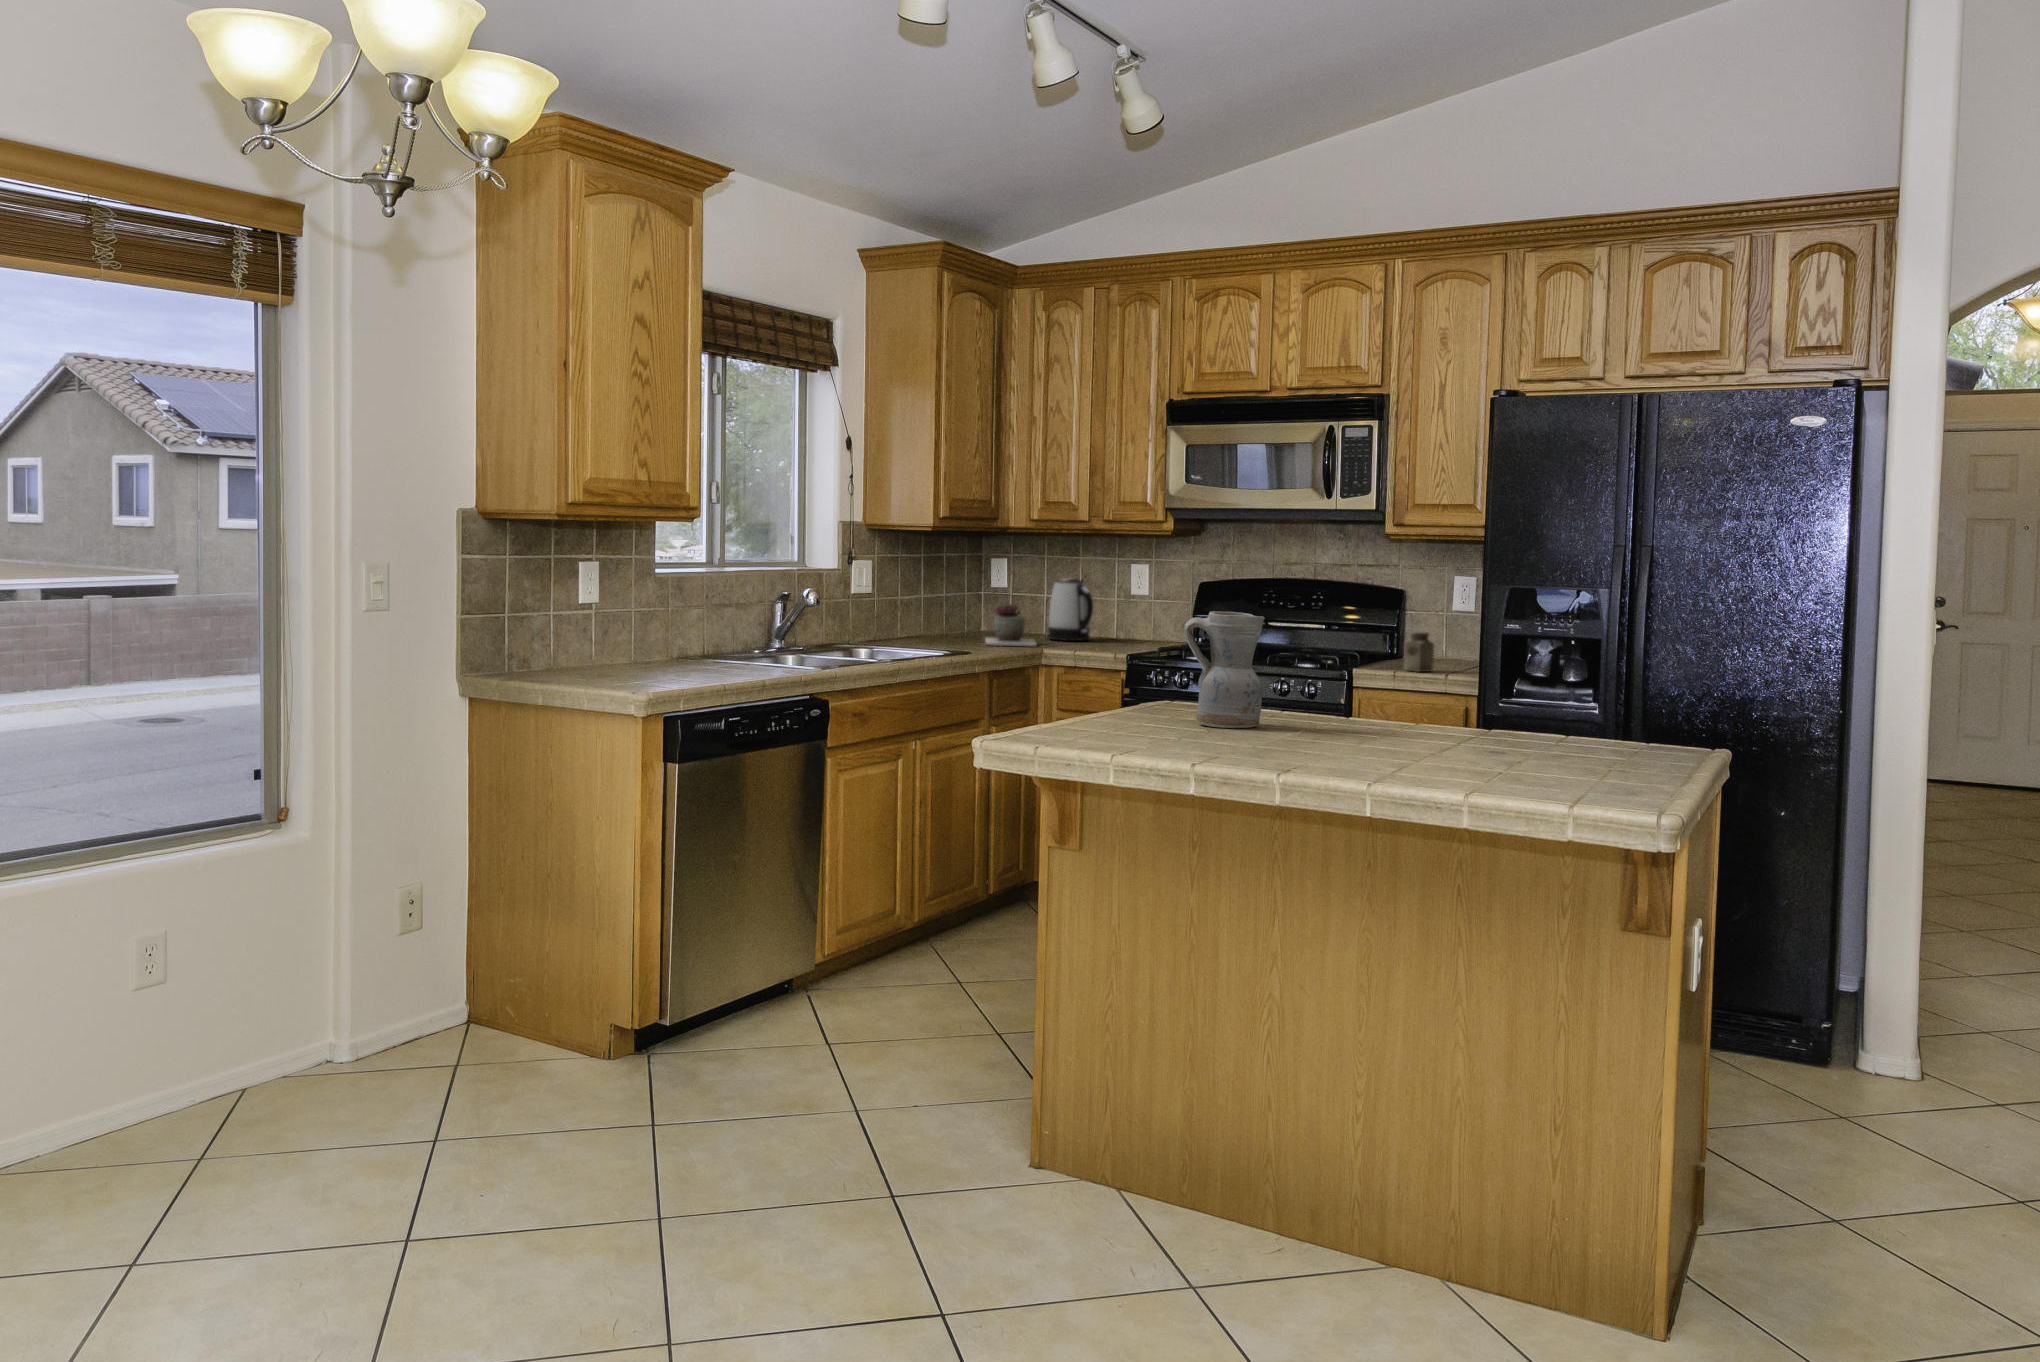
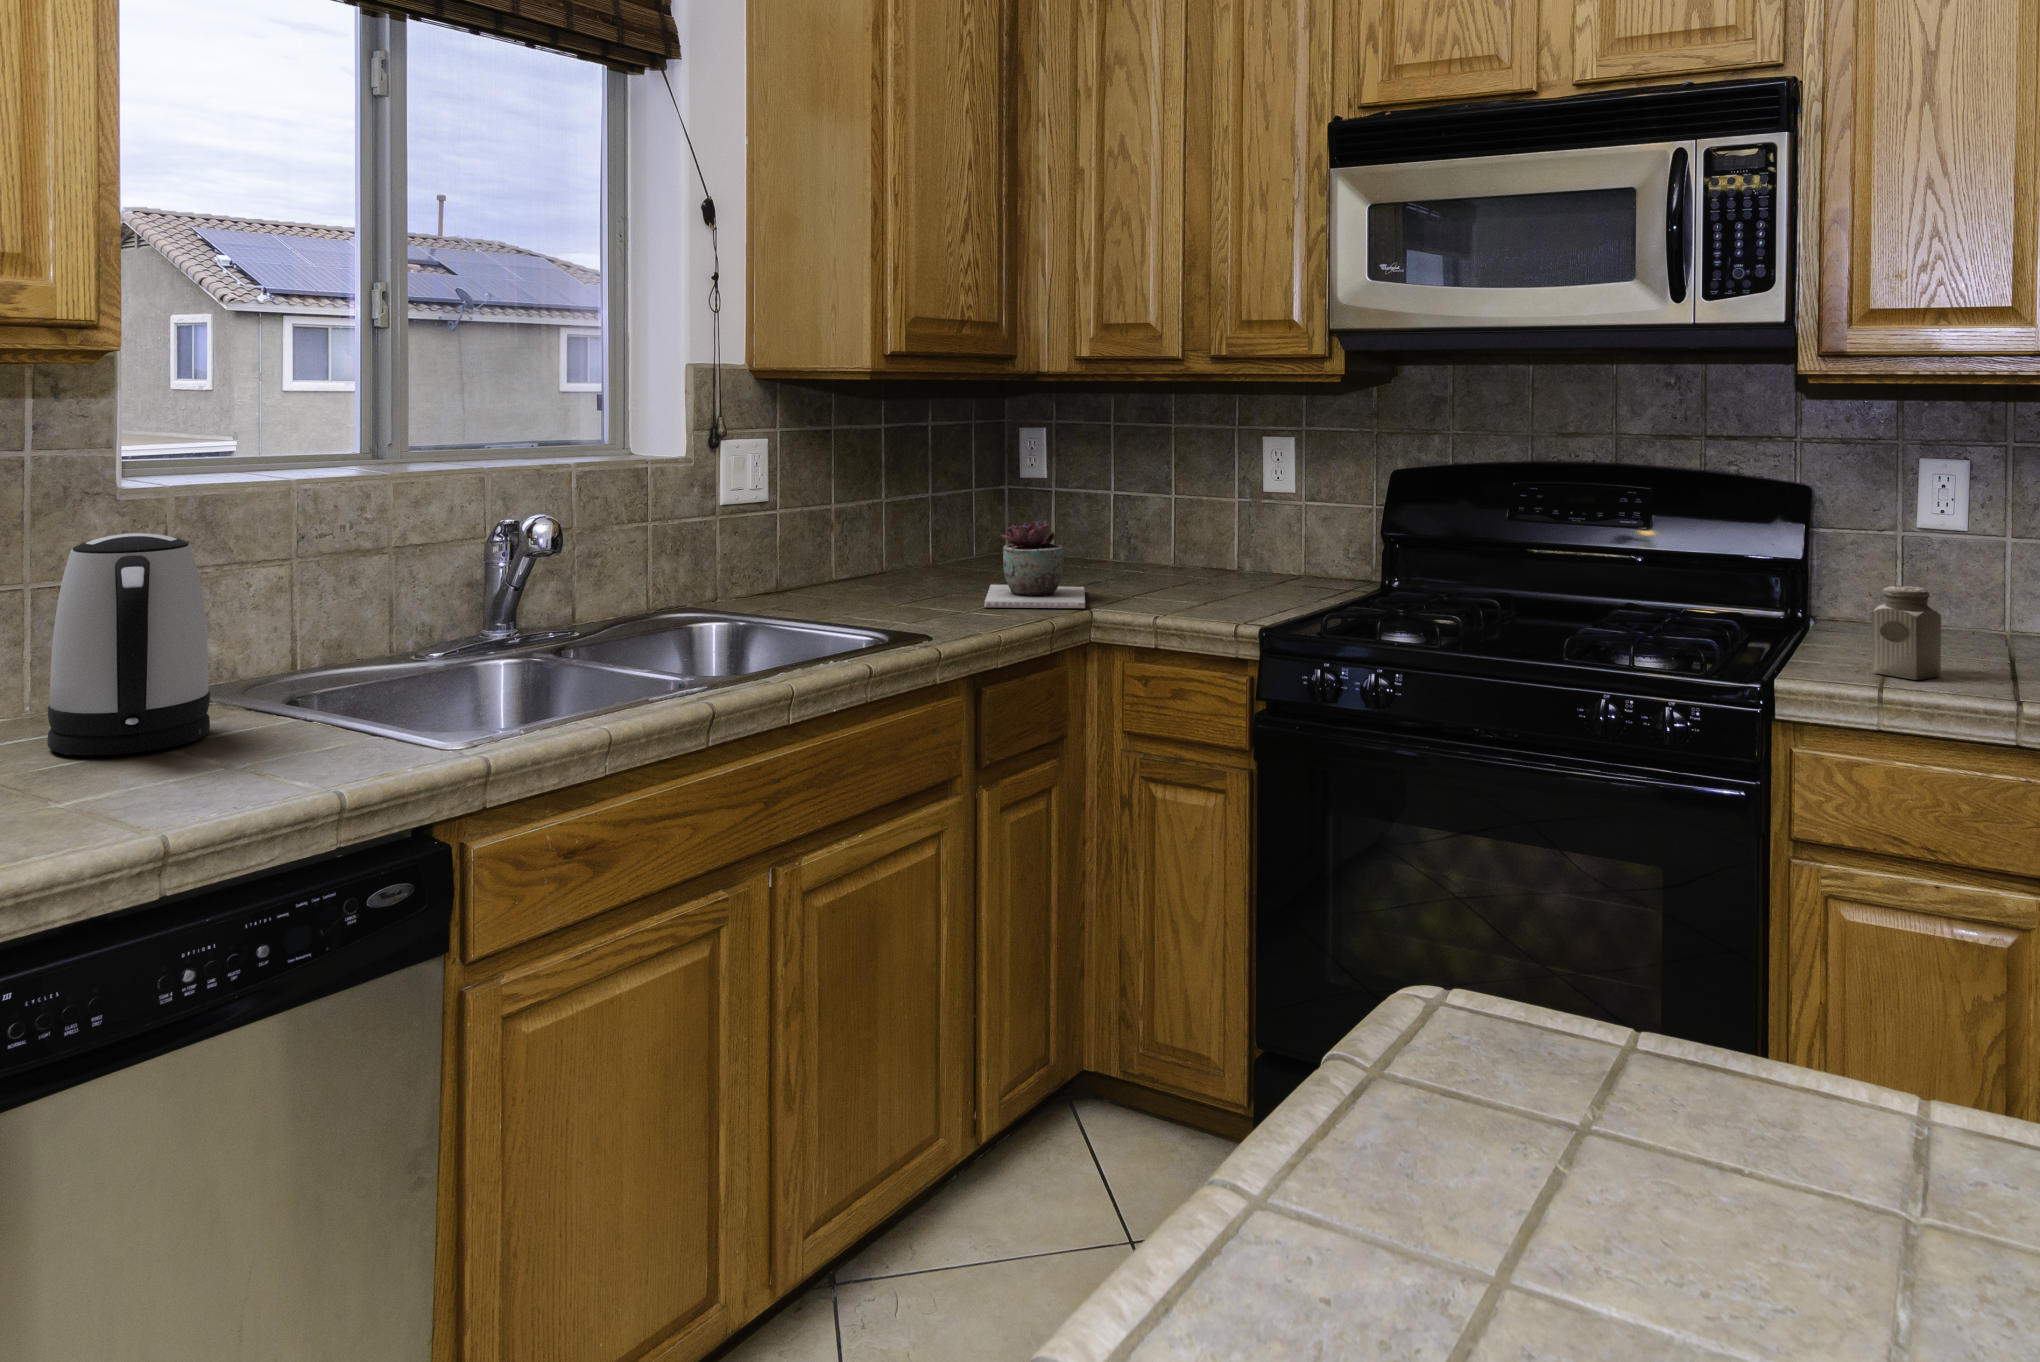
kettle: present [1048,579,1093,641] -> present [47,533,210,755]
ceramic pitcher: present [1184,611,1264,728] -> none [1530,687,1898,1244]

